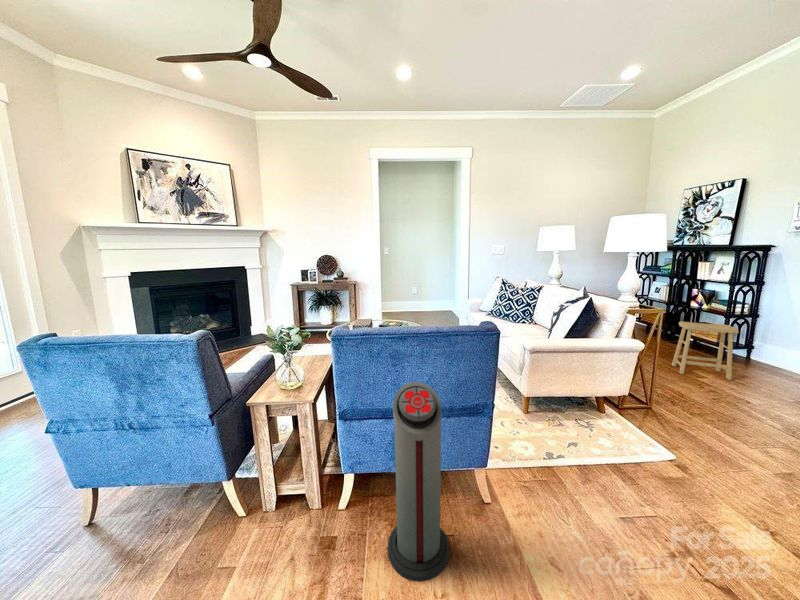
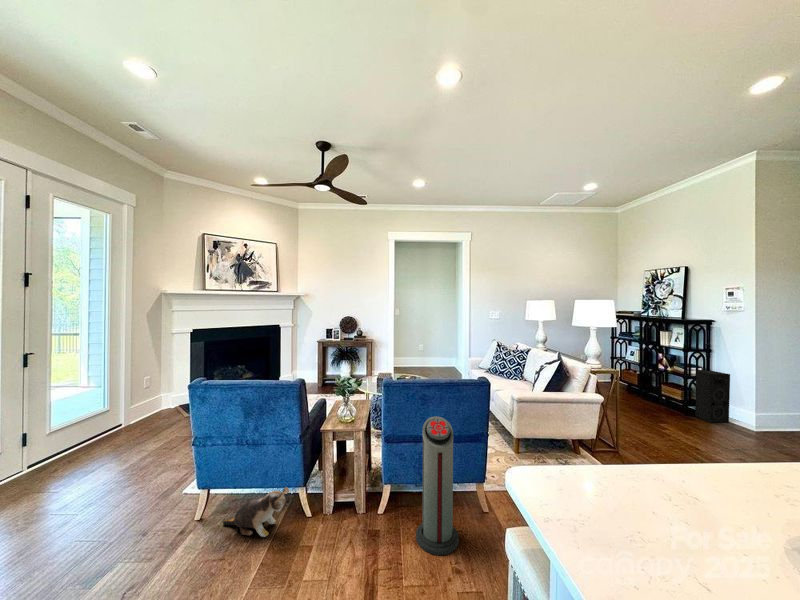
speaker: none [732,306,788,368] -> present [695,370,730,423]
footstool: present [672,322,739,380] -> none [643,381,689,432]
plush toy: none [117,484,200,554] -> present [223,487,289,537]

